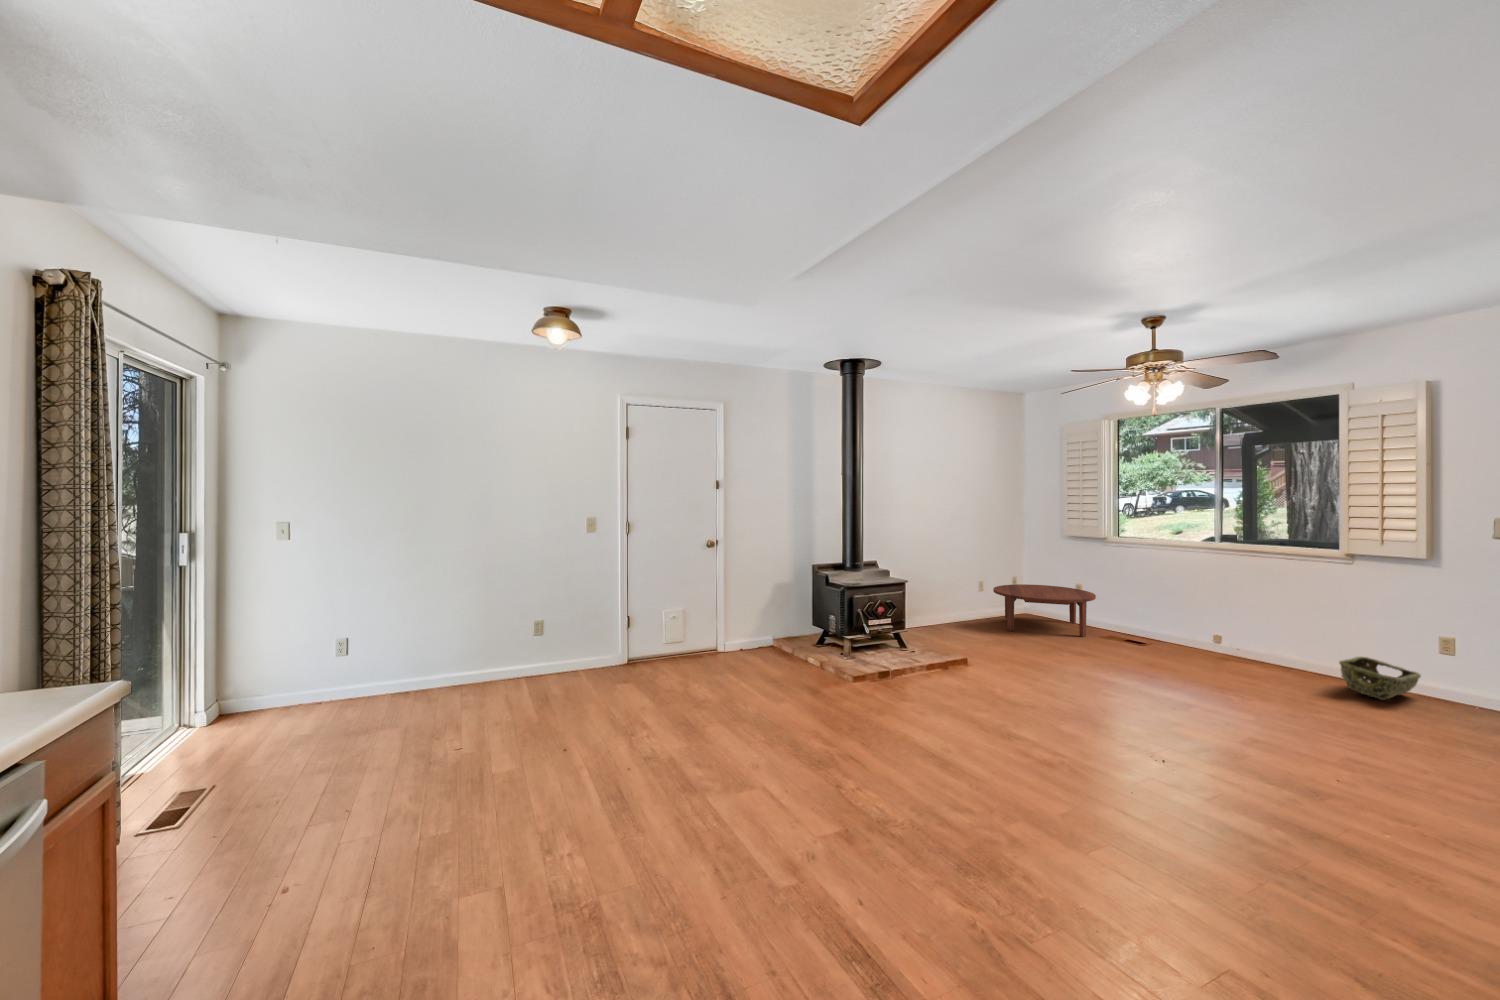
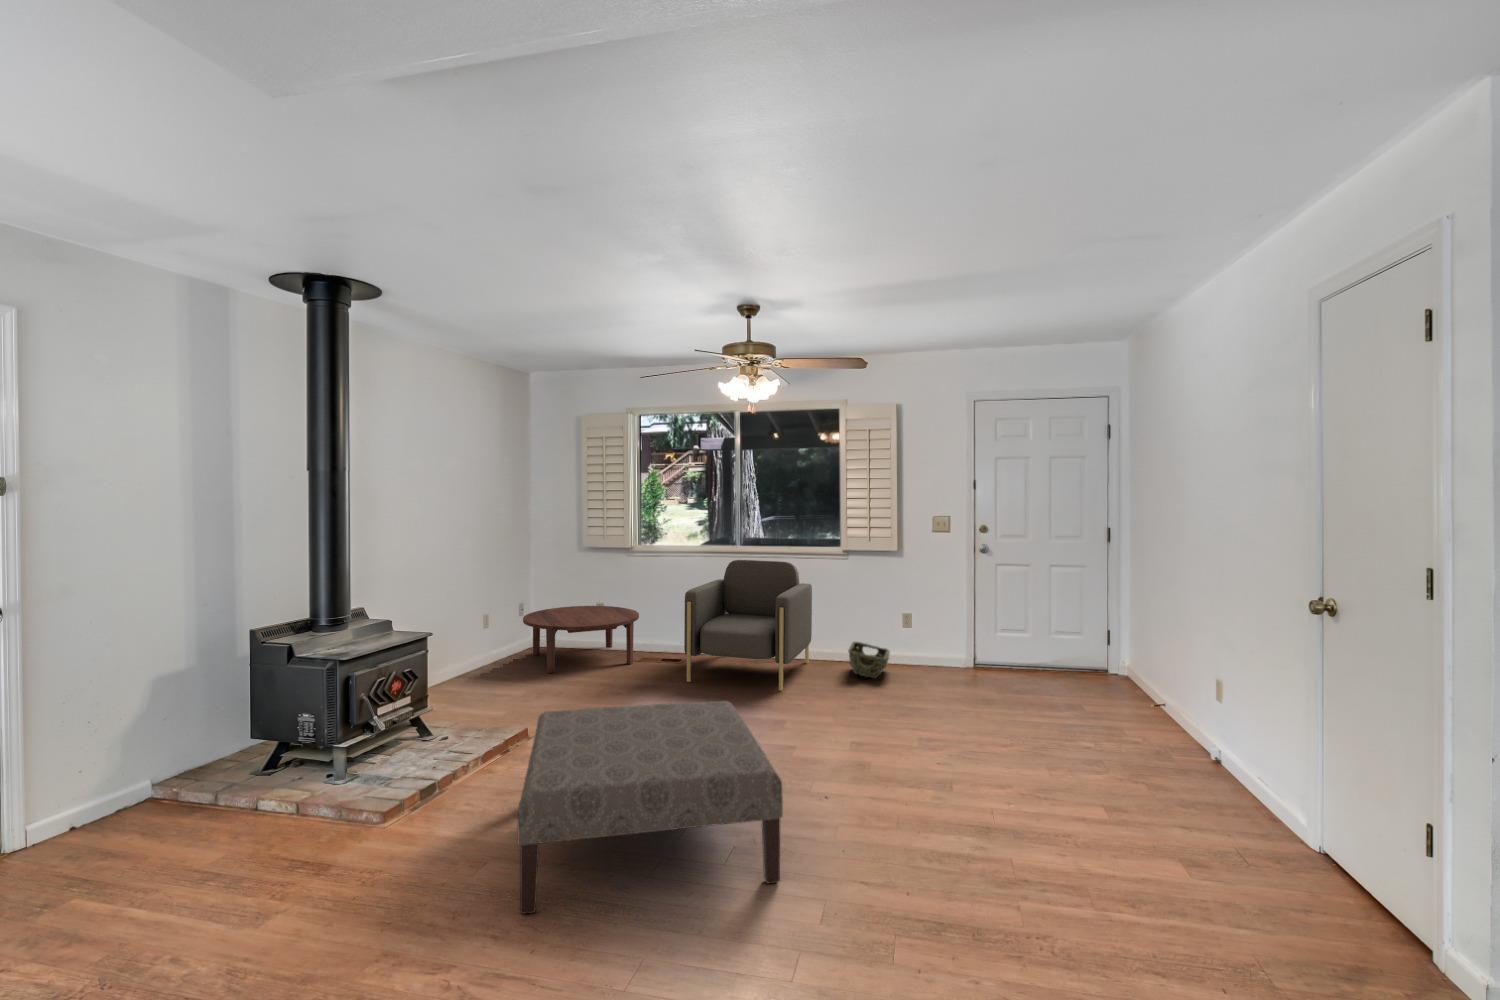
armchair: none [1126,555,1297,685] -> present [684,560,812,691]
ottoman: none [901,637,1112,794] -> present [517,701,783,914]

